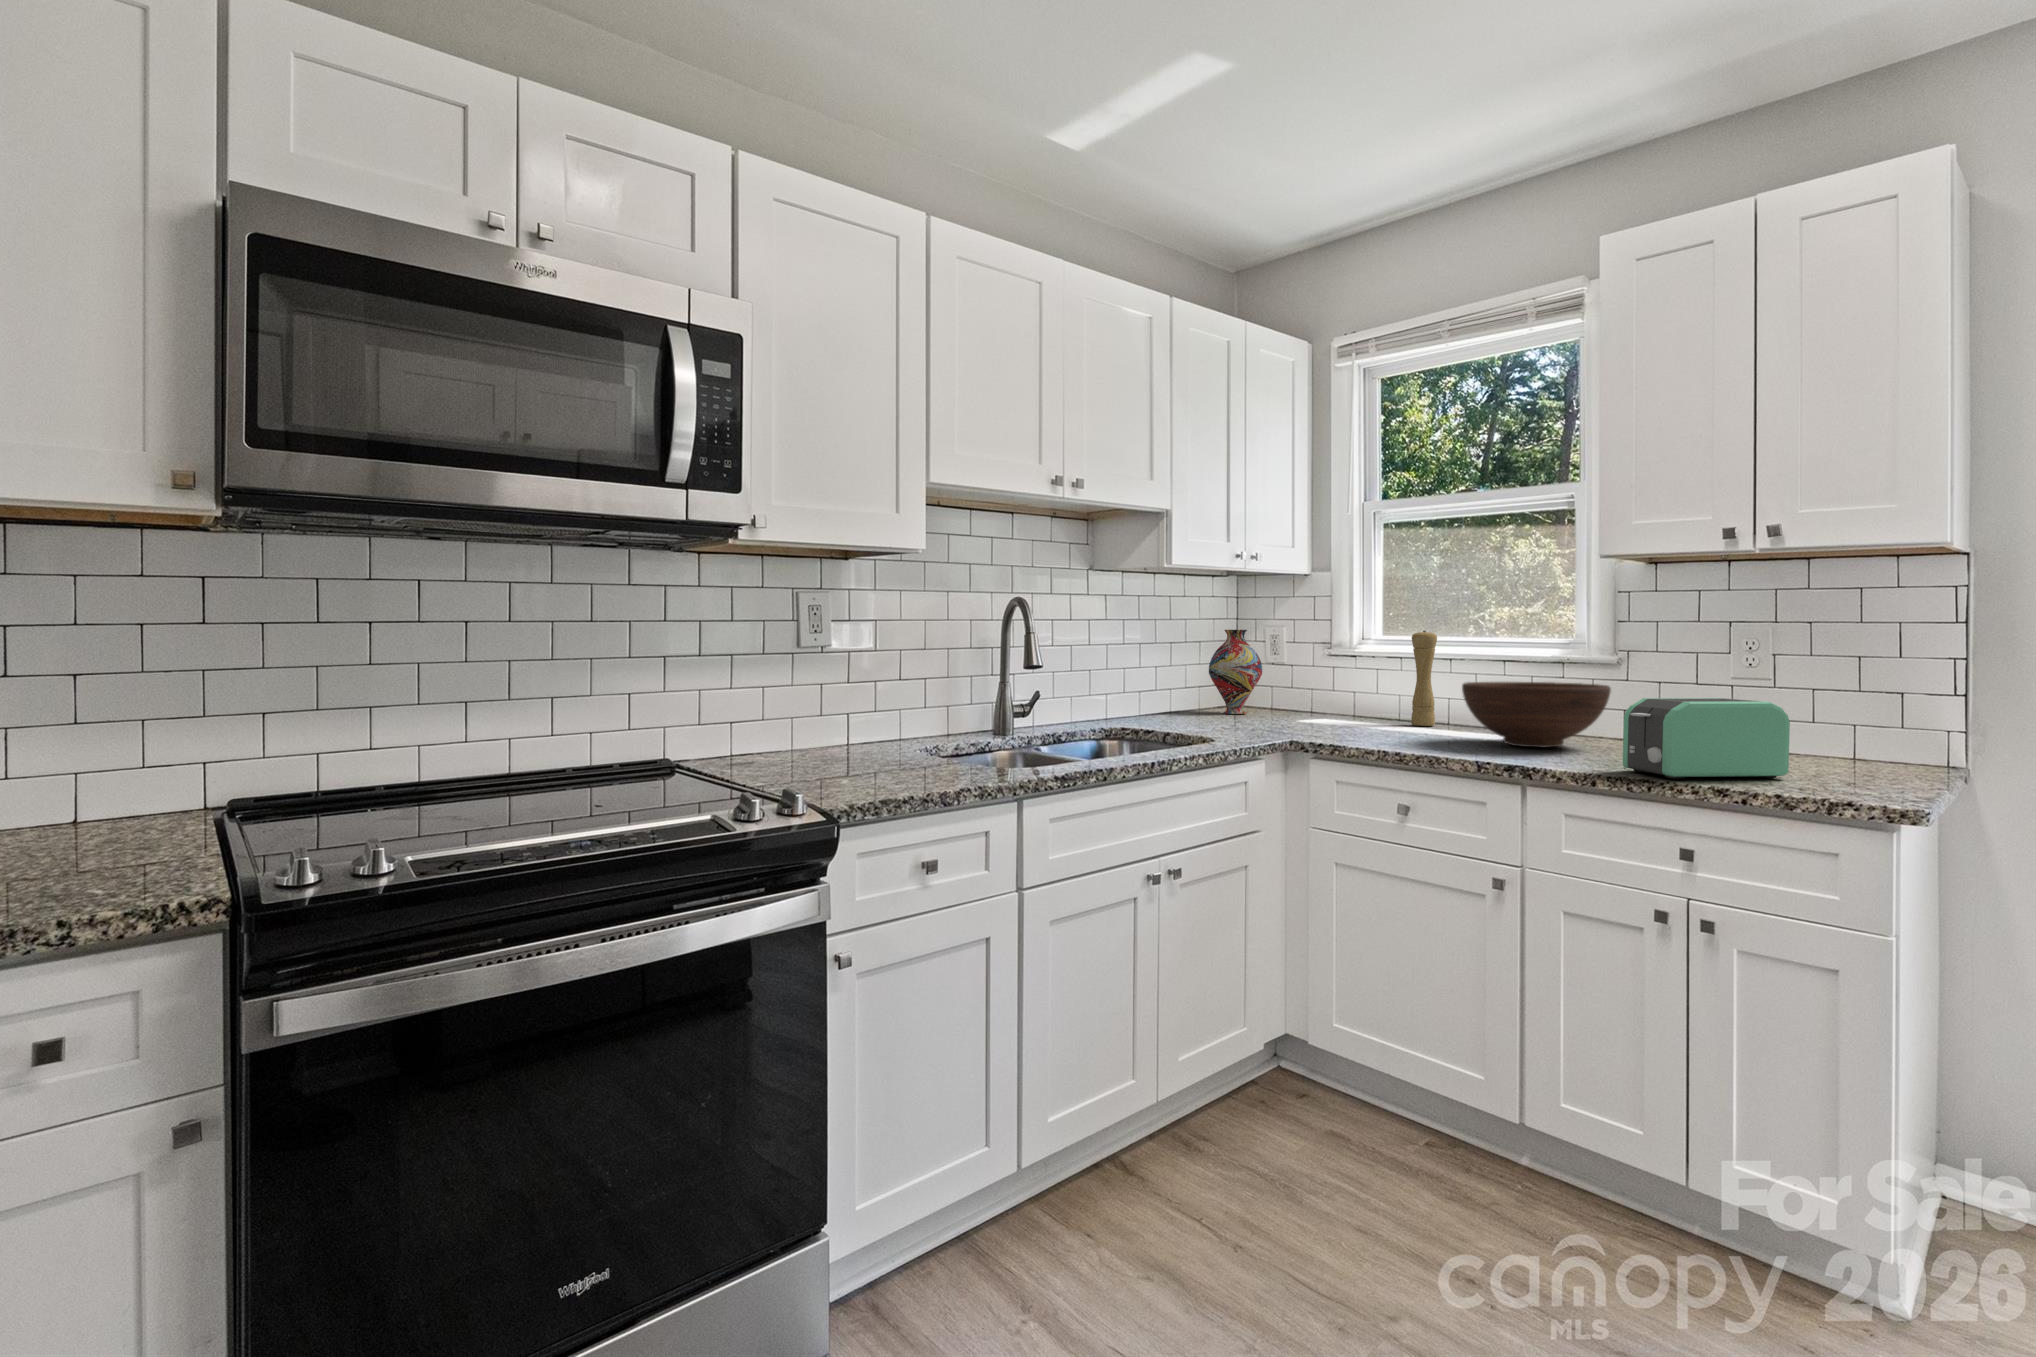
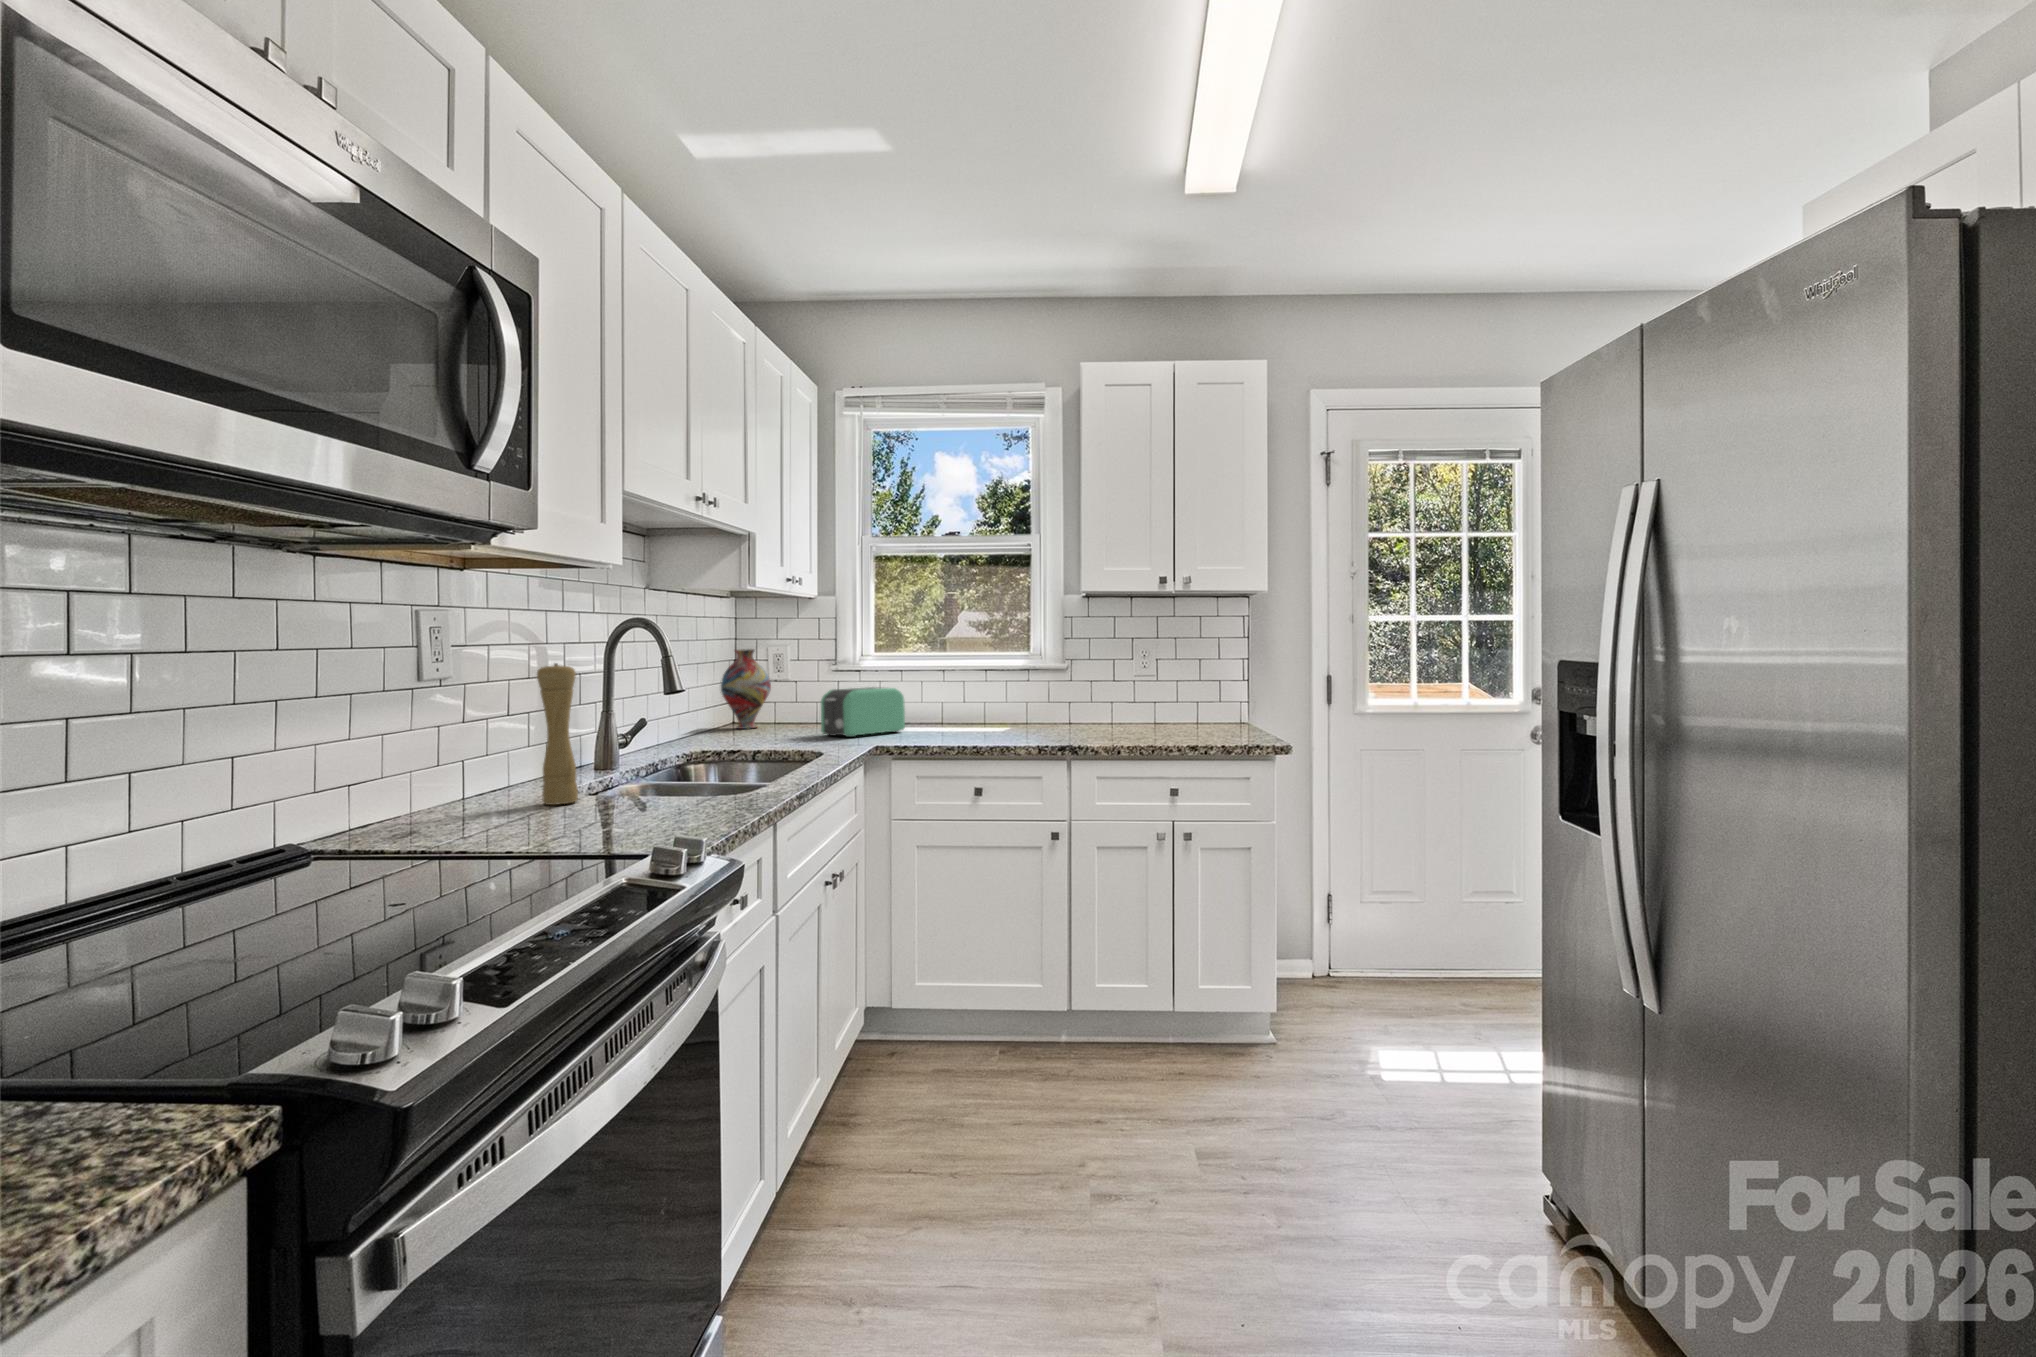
pepper mill: present [1411,631,1437,726] -> present [537,663,578,805]
fruit bowl: present [1462,682,1611,747] -> none [984,685,1082,733]
toaster: present [1623,698,1790,779] -> present [821,687,905,737]

